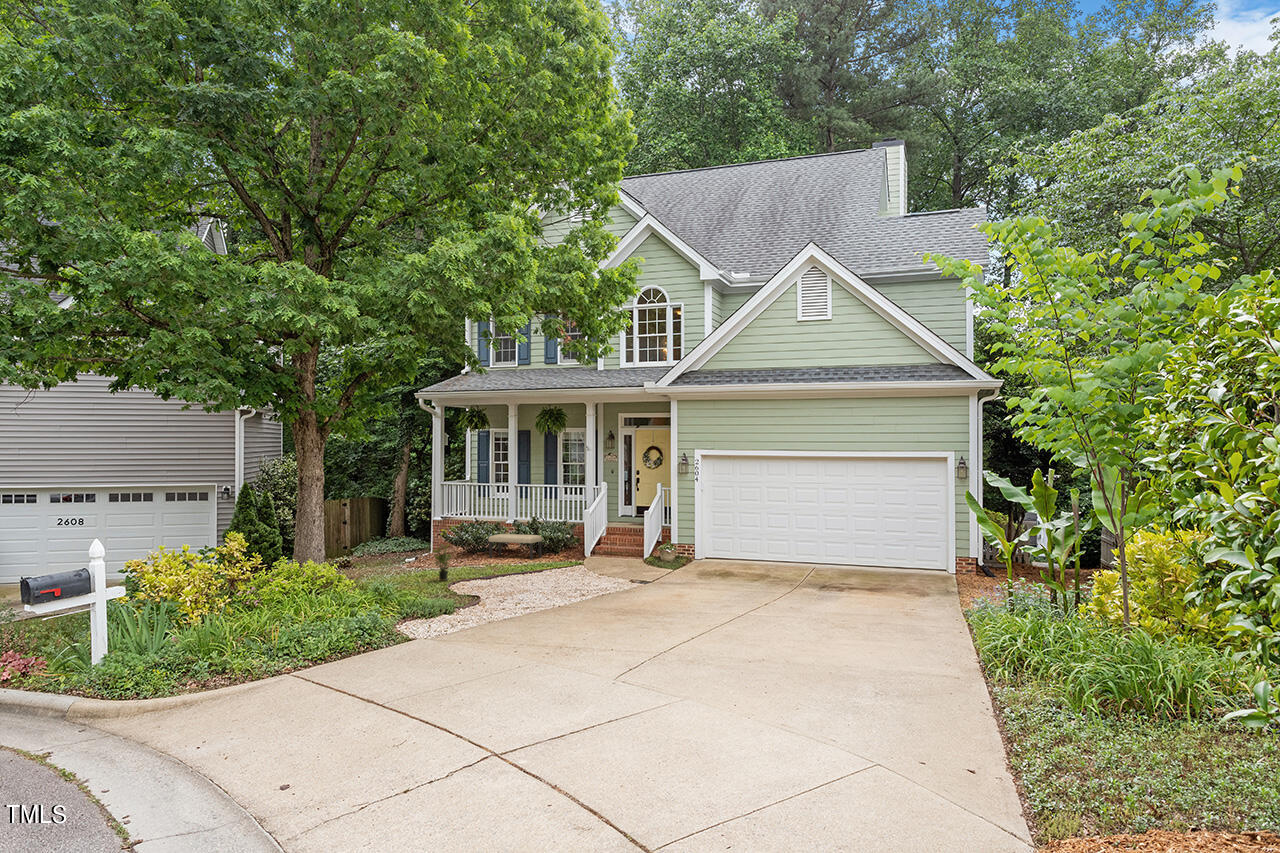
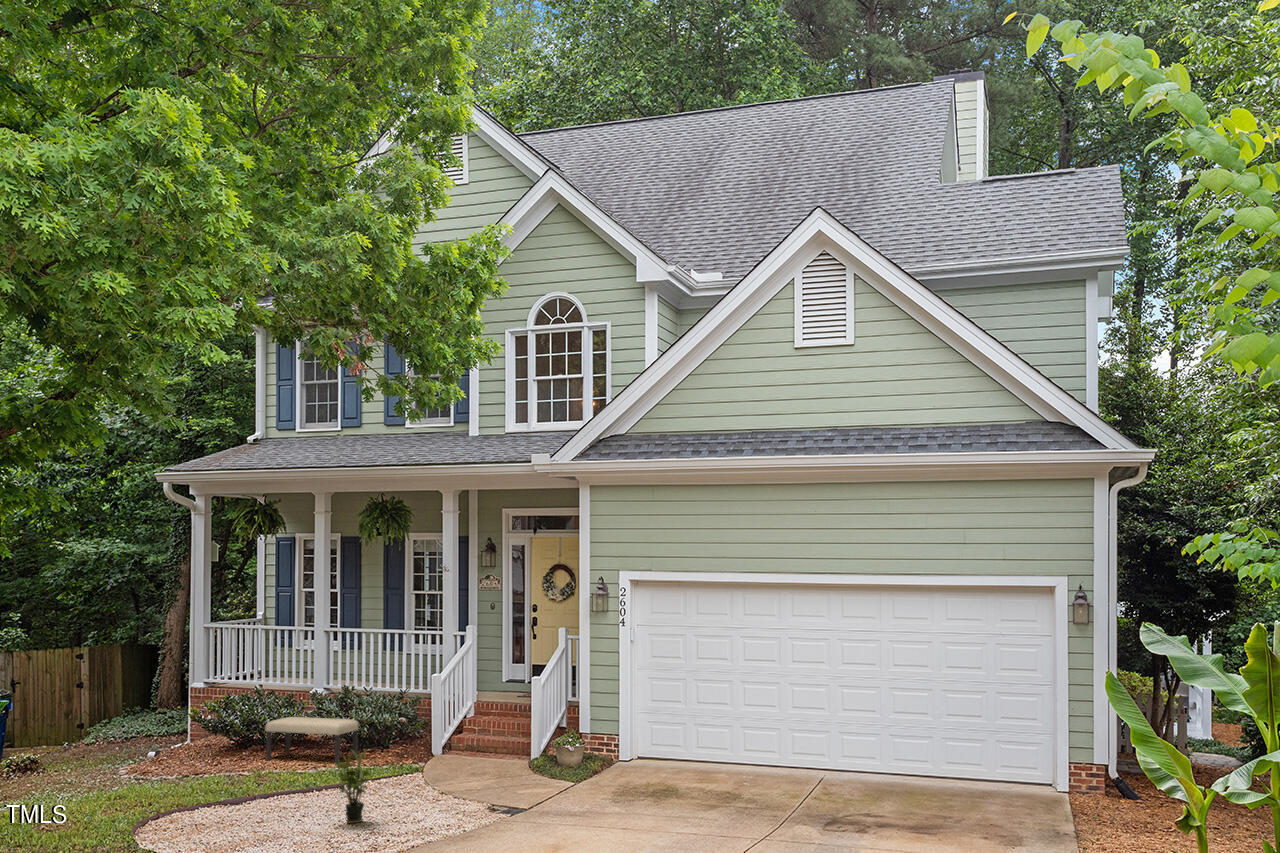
potted plant: present [433,544,451,581] -> present [336,750,371,823]

